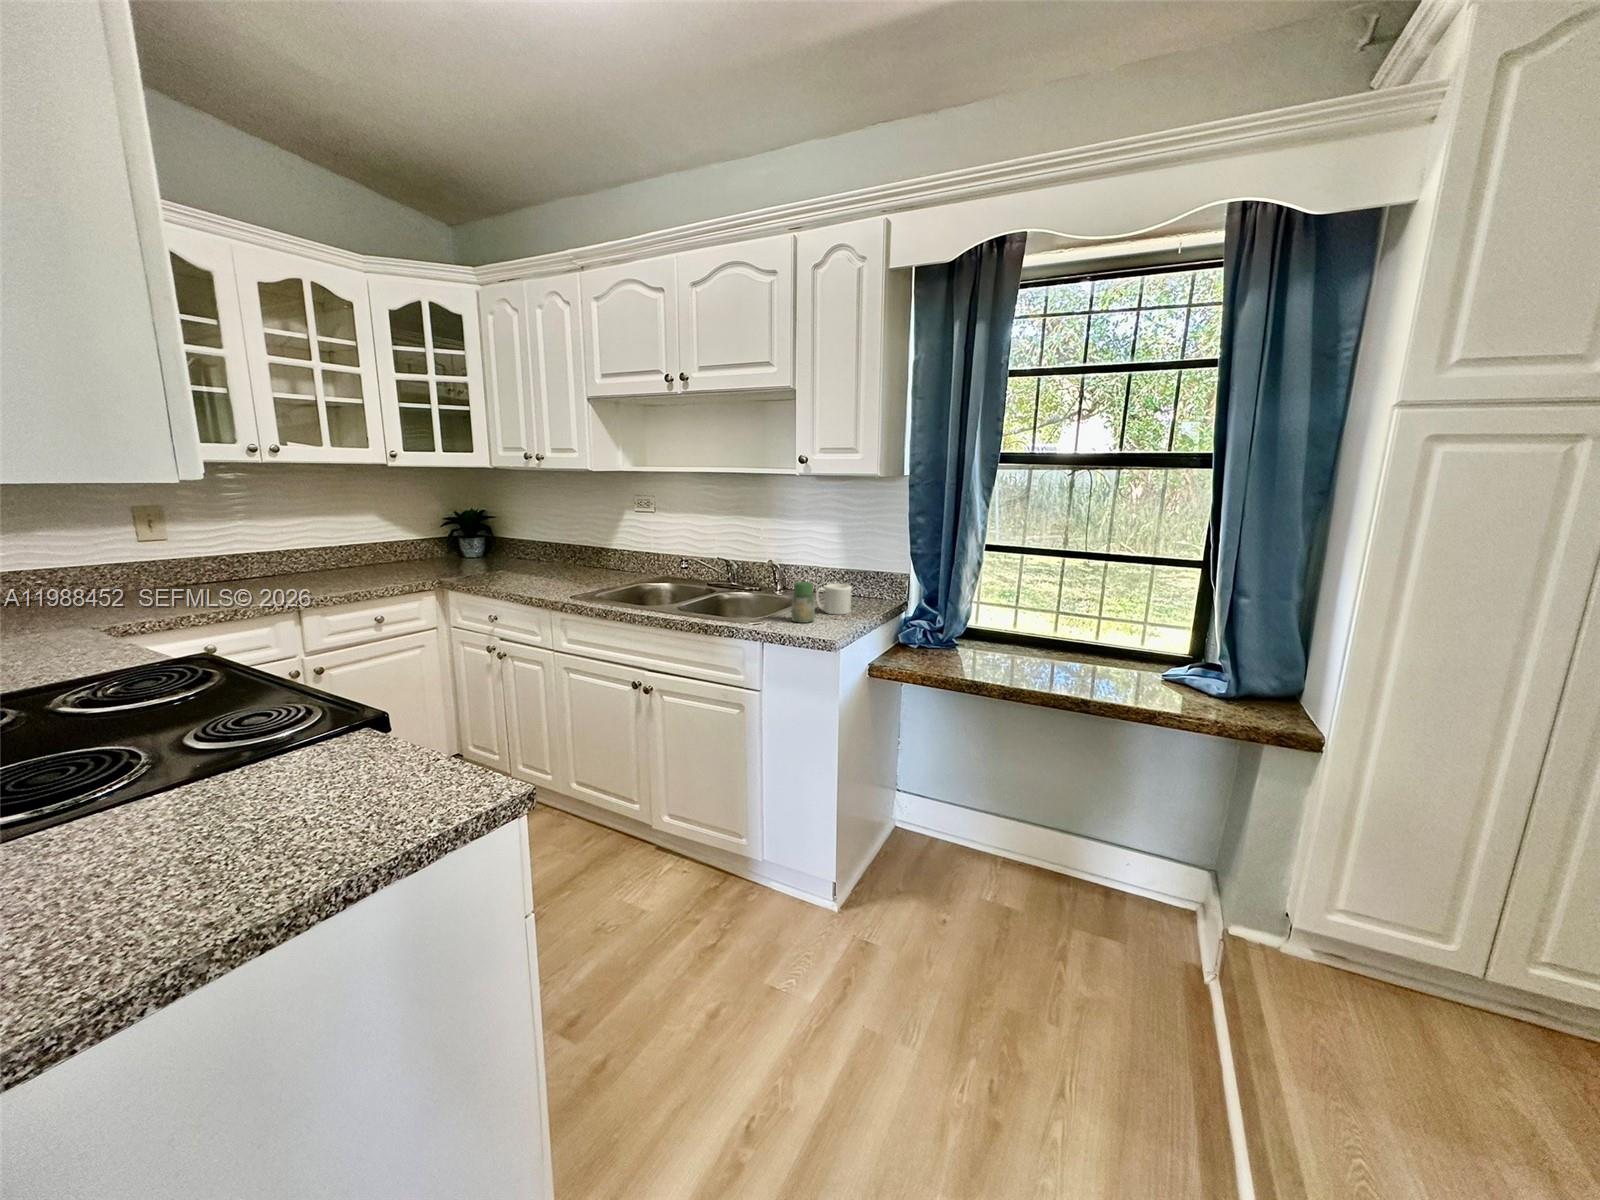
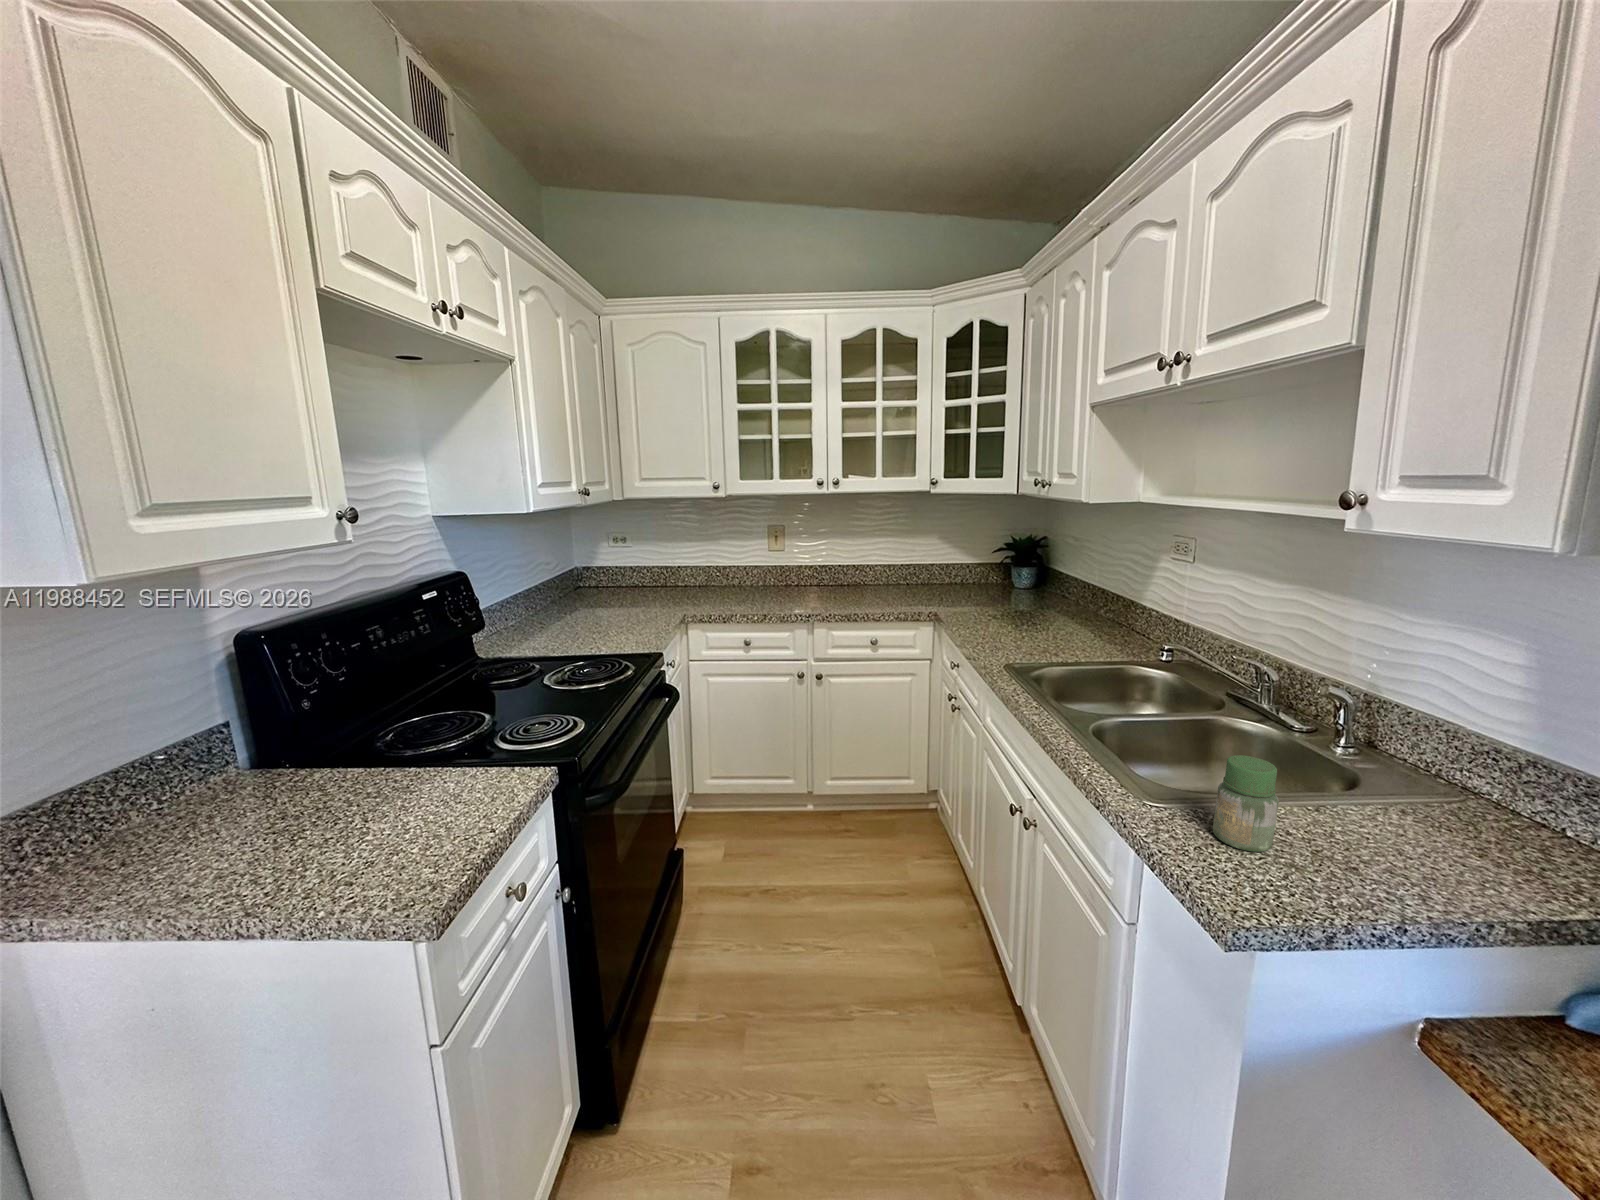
mug: present [816,584,852,614] -> none [1321,783,1438,873]

